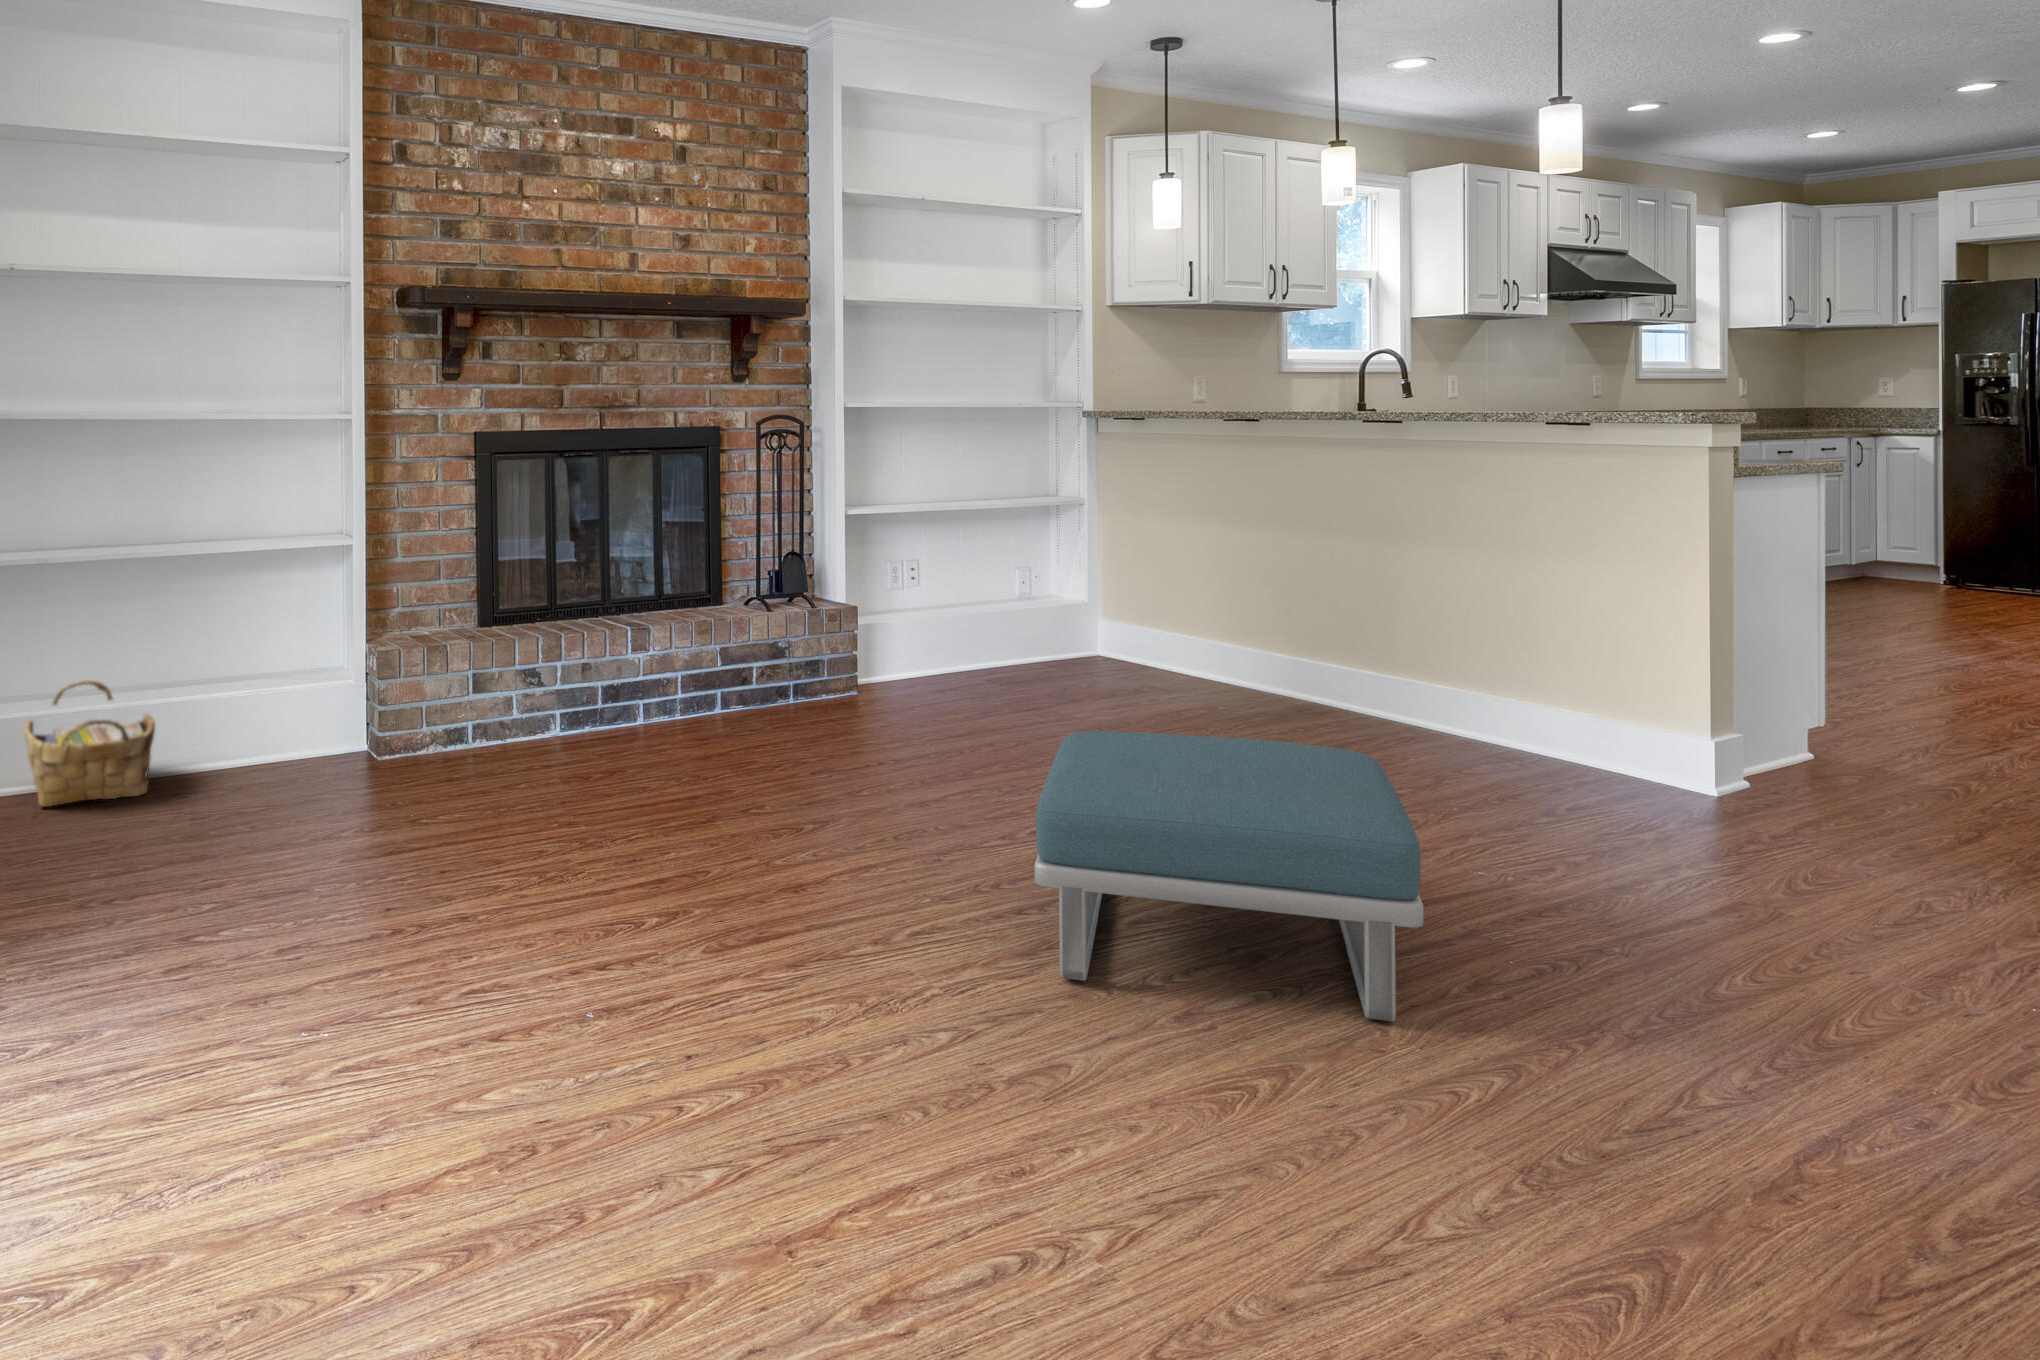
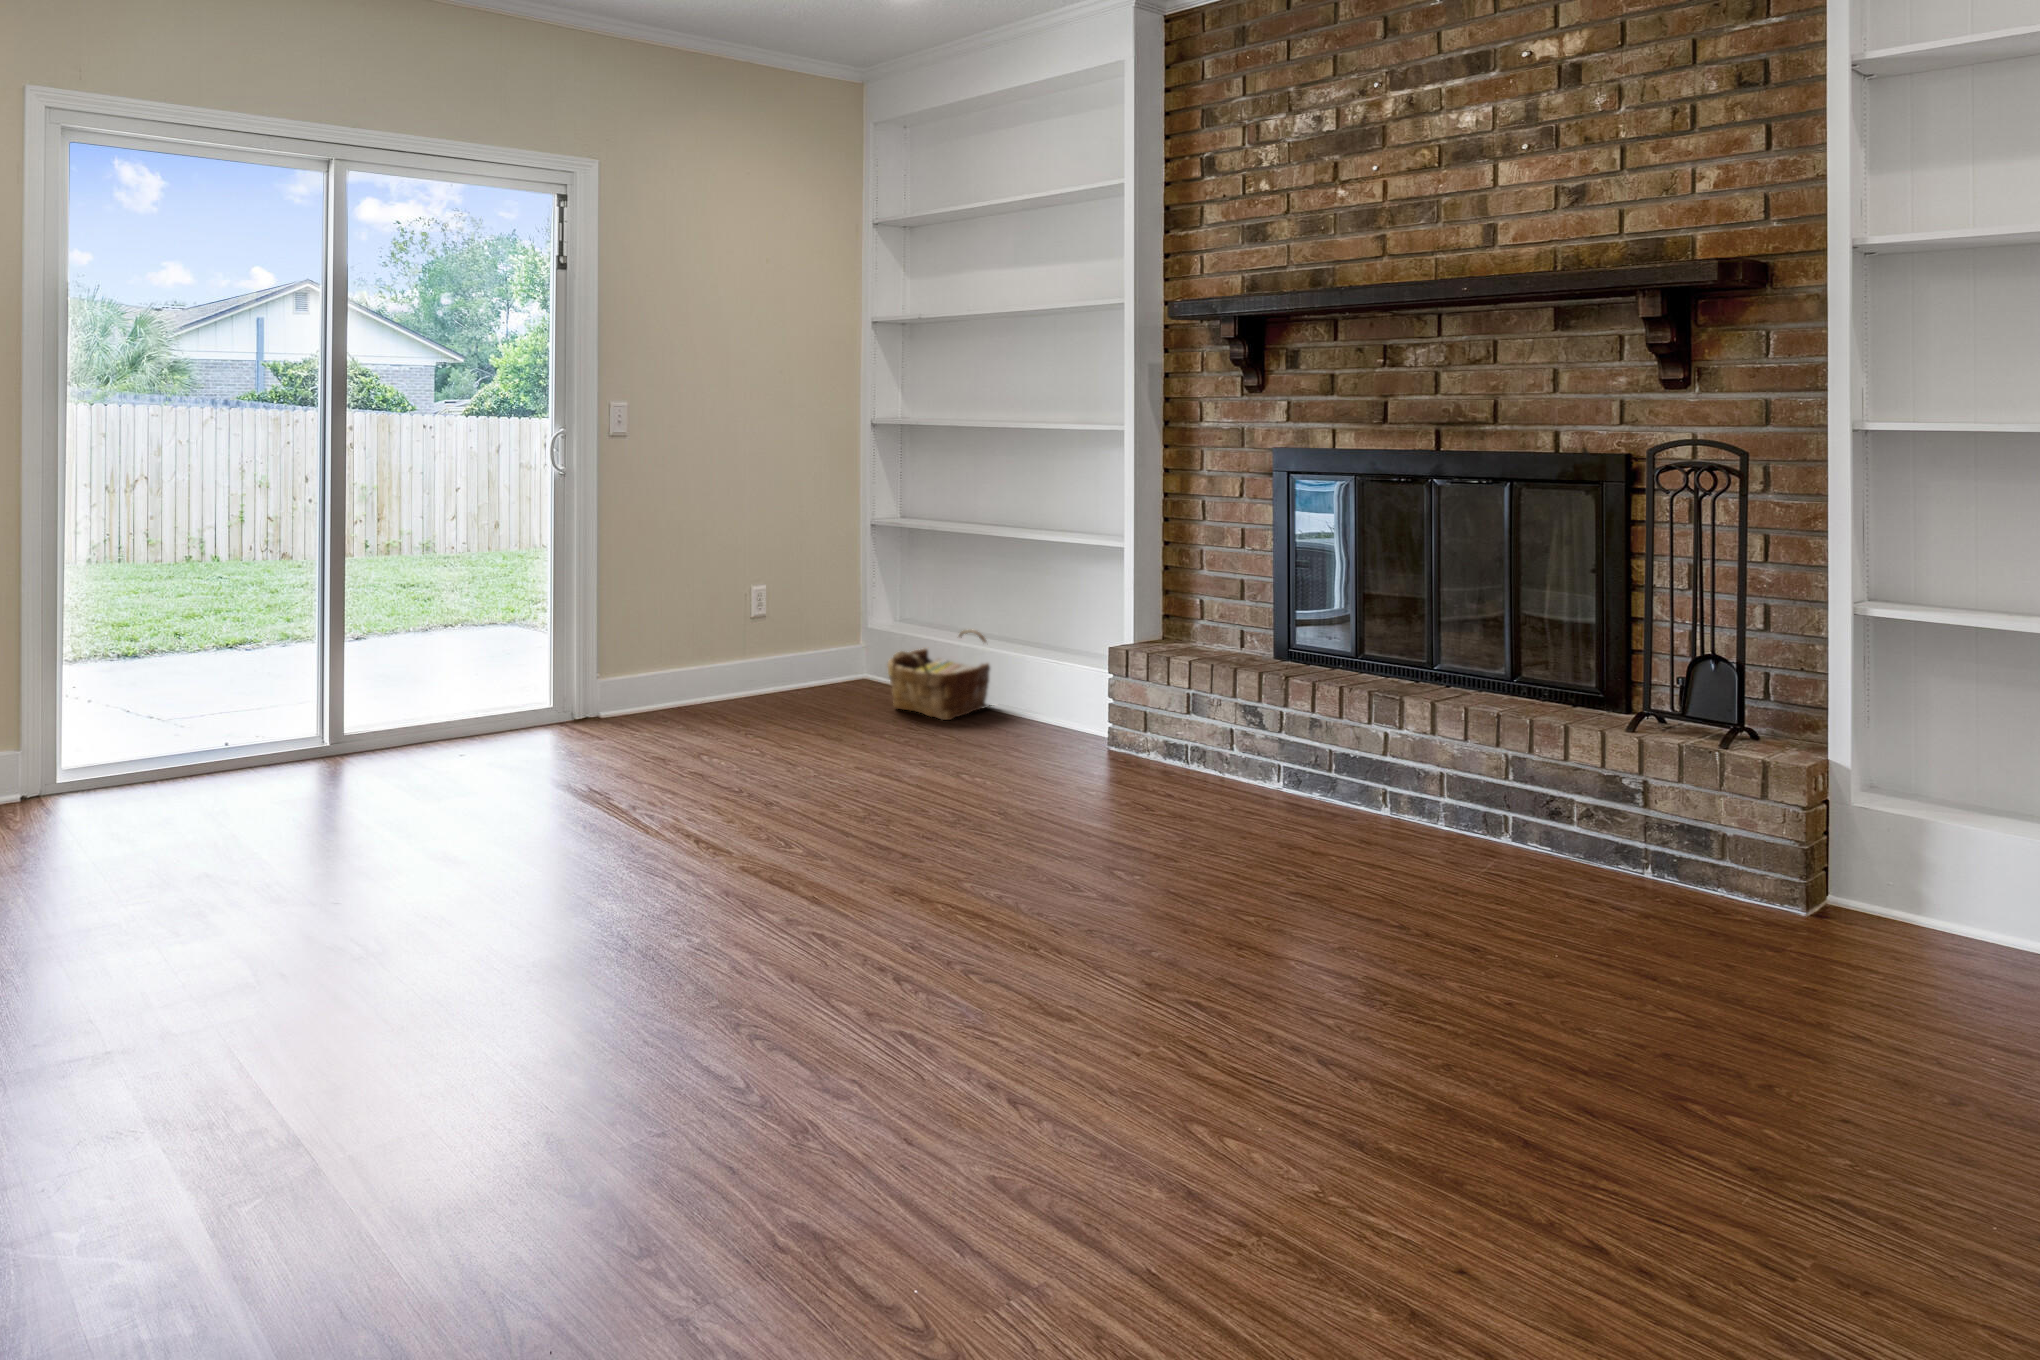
footstool: present [1034,731,1423,1021] -> none [659,837,1136,1231]

